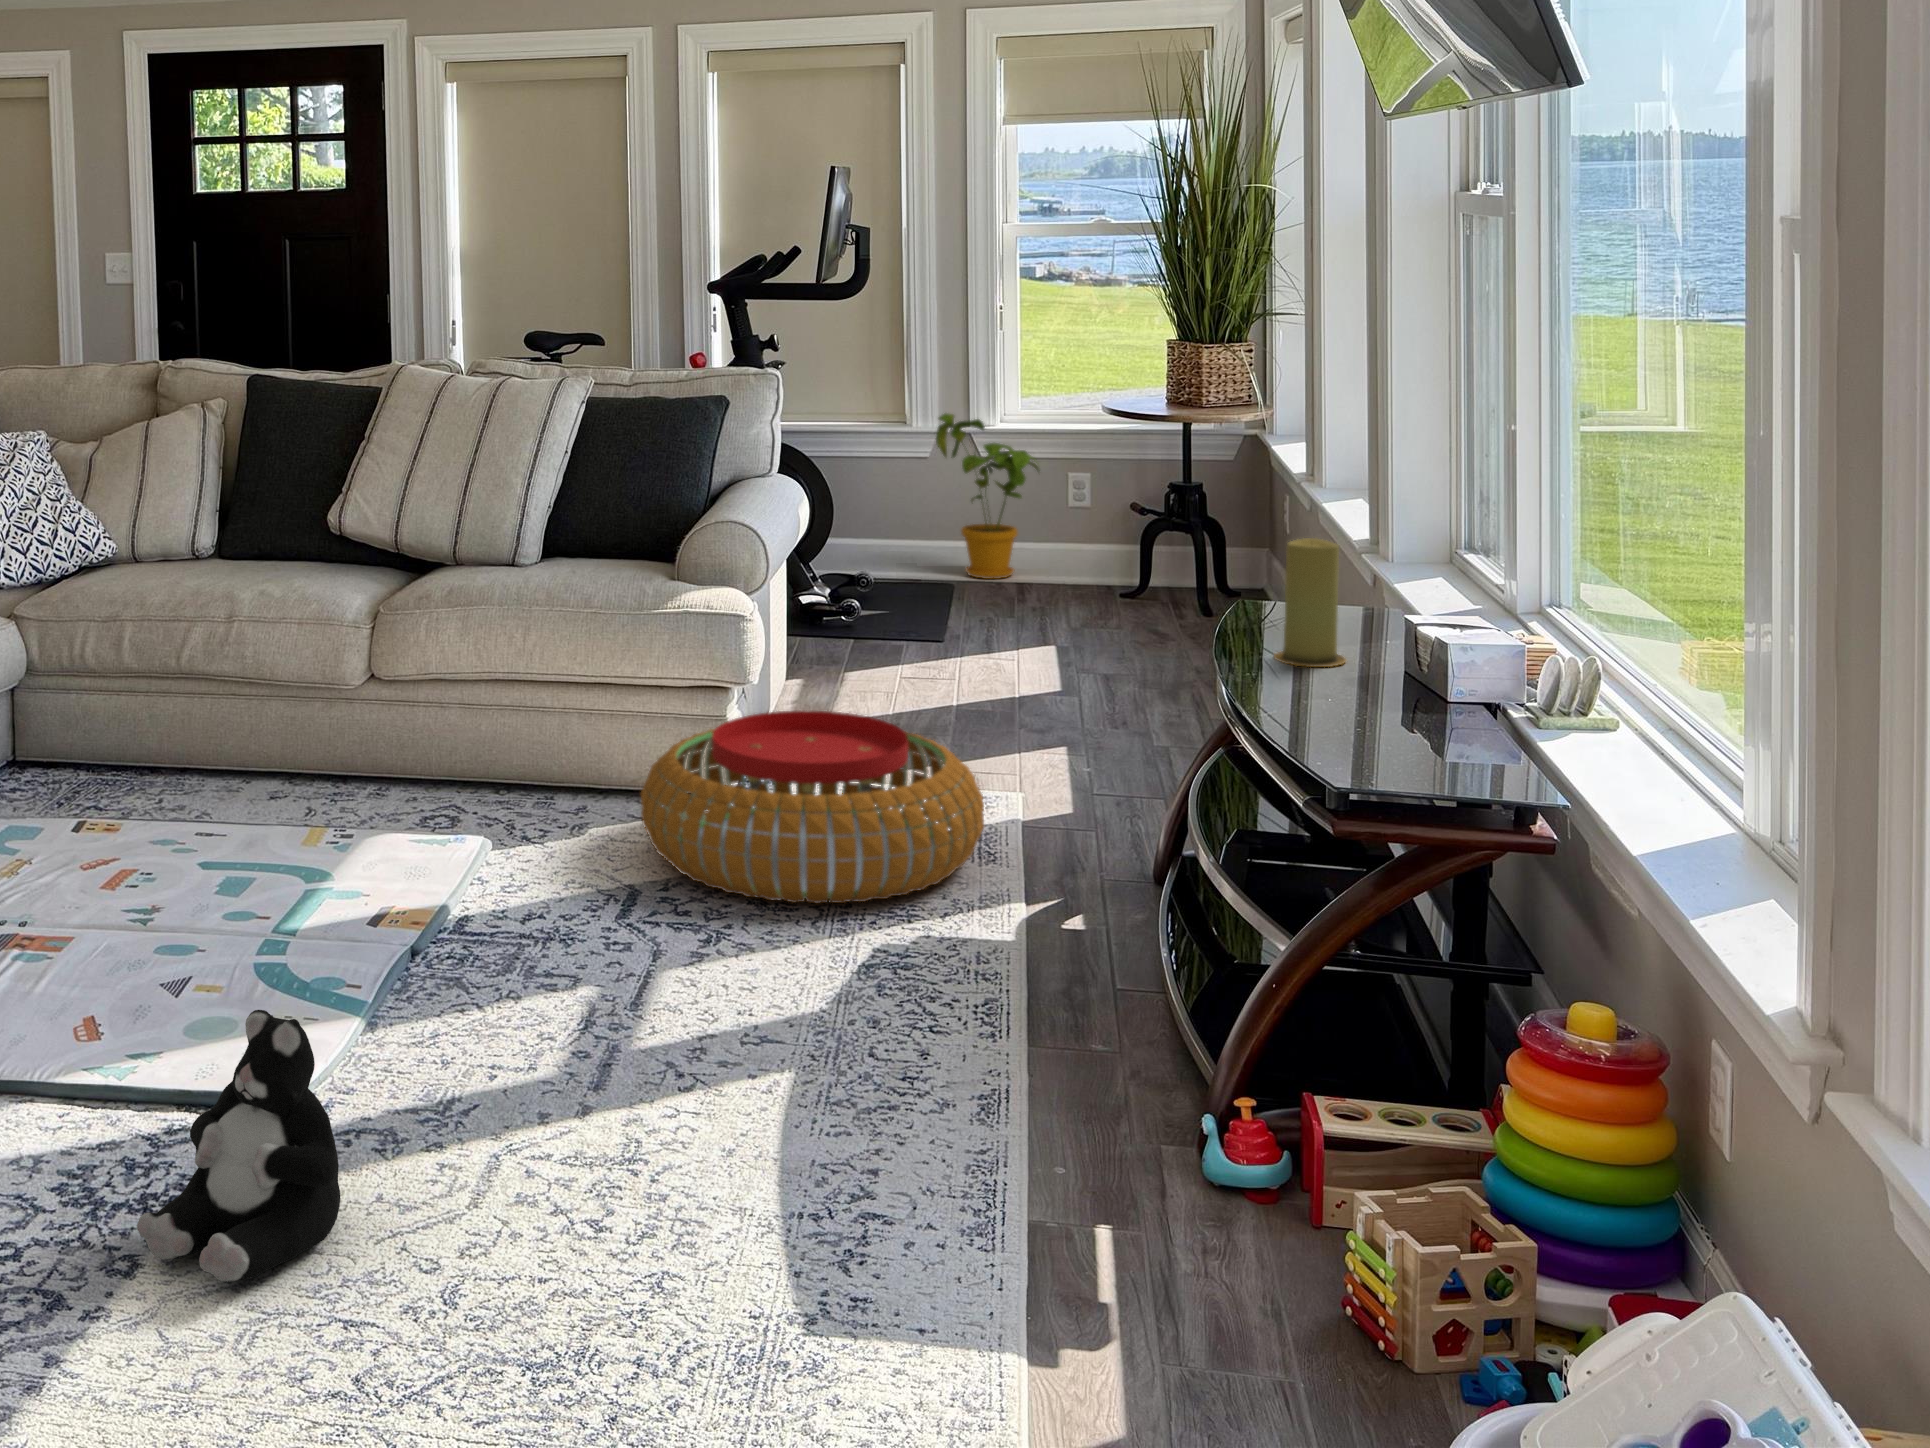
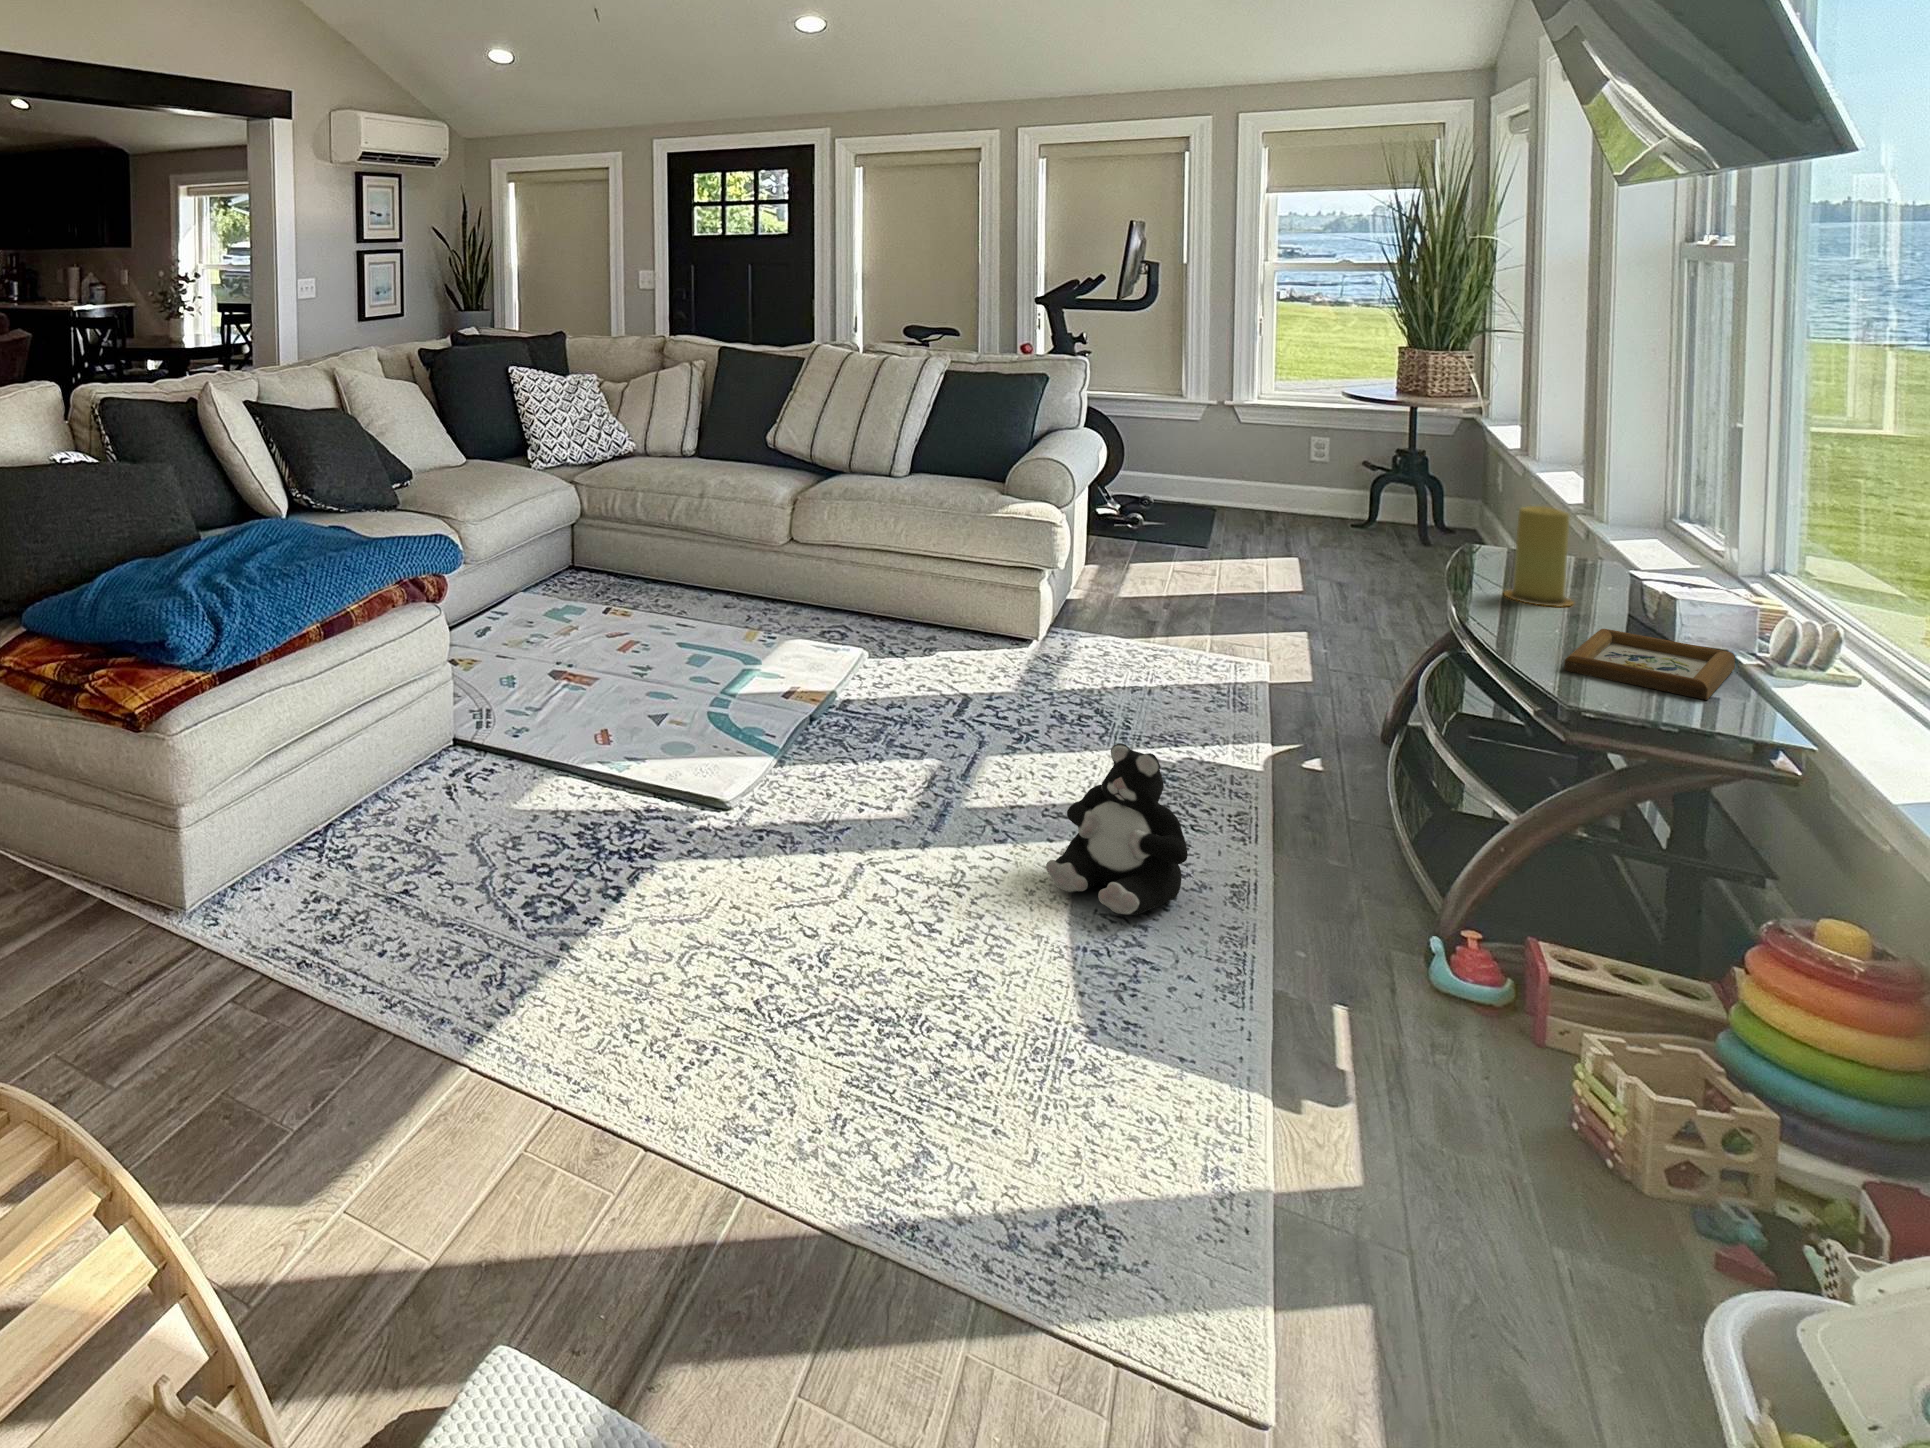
house plant: present [936,414,1040,579] -> none [1206,391,1292,508]
picture frame: none [1334,687,1502,761] -> present [1565,629,1735,700]
pouf: present [641,710,984,903] -> none [974,590,1241,729]
plush toy: present [137,1010,340,1283] -> present [1046,744,1188,915]

